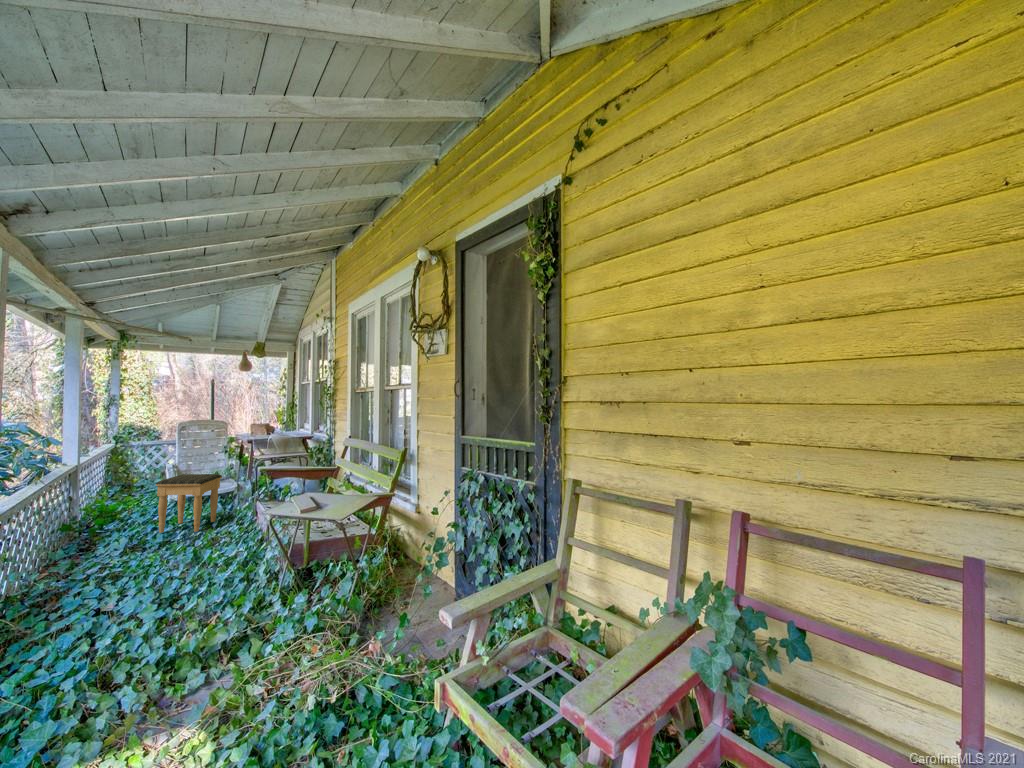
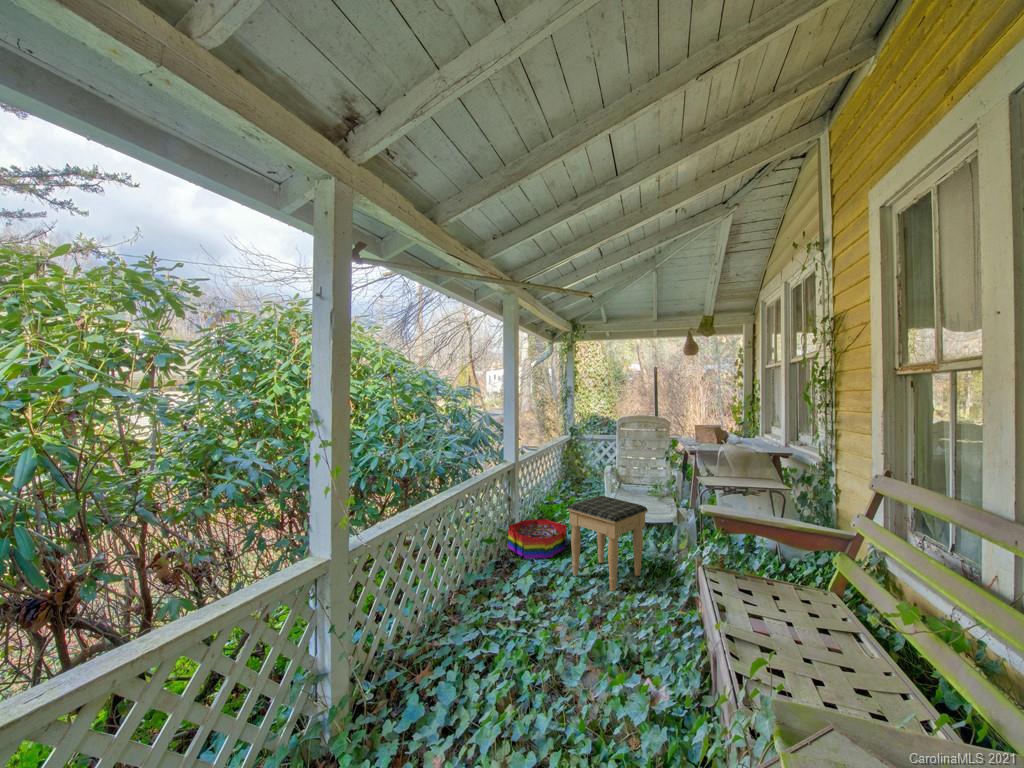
storage bin: none [76,507,144,538] -> present [508,519,567,559]

